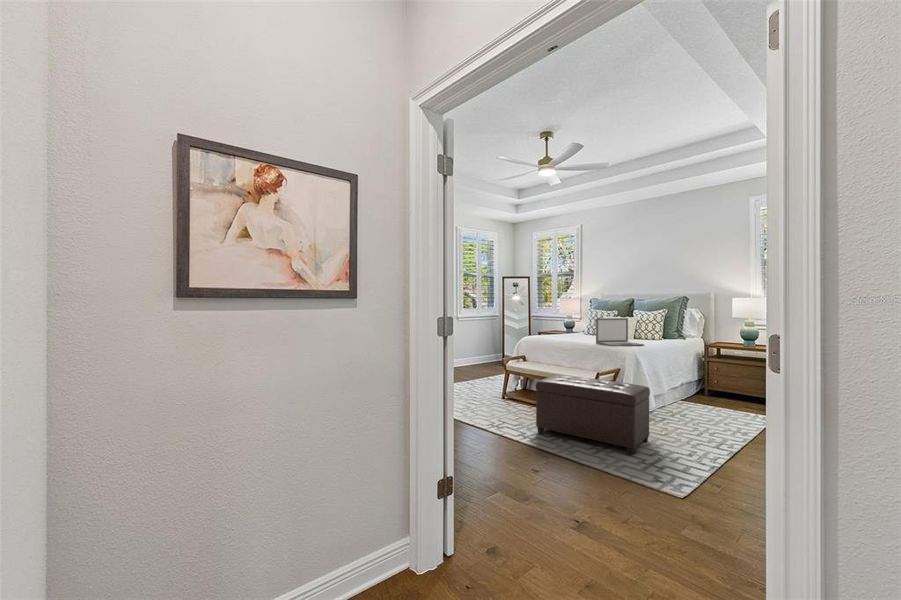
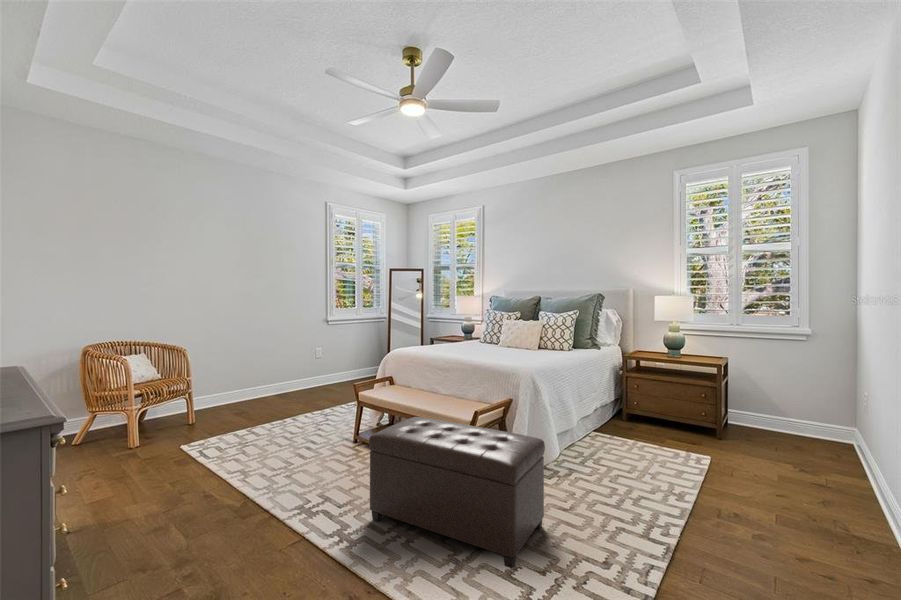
laptop: present [596,318,644,346] -> none [482,324,546,366]

